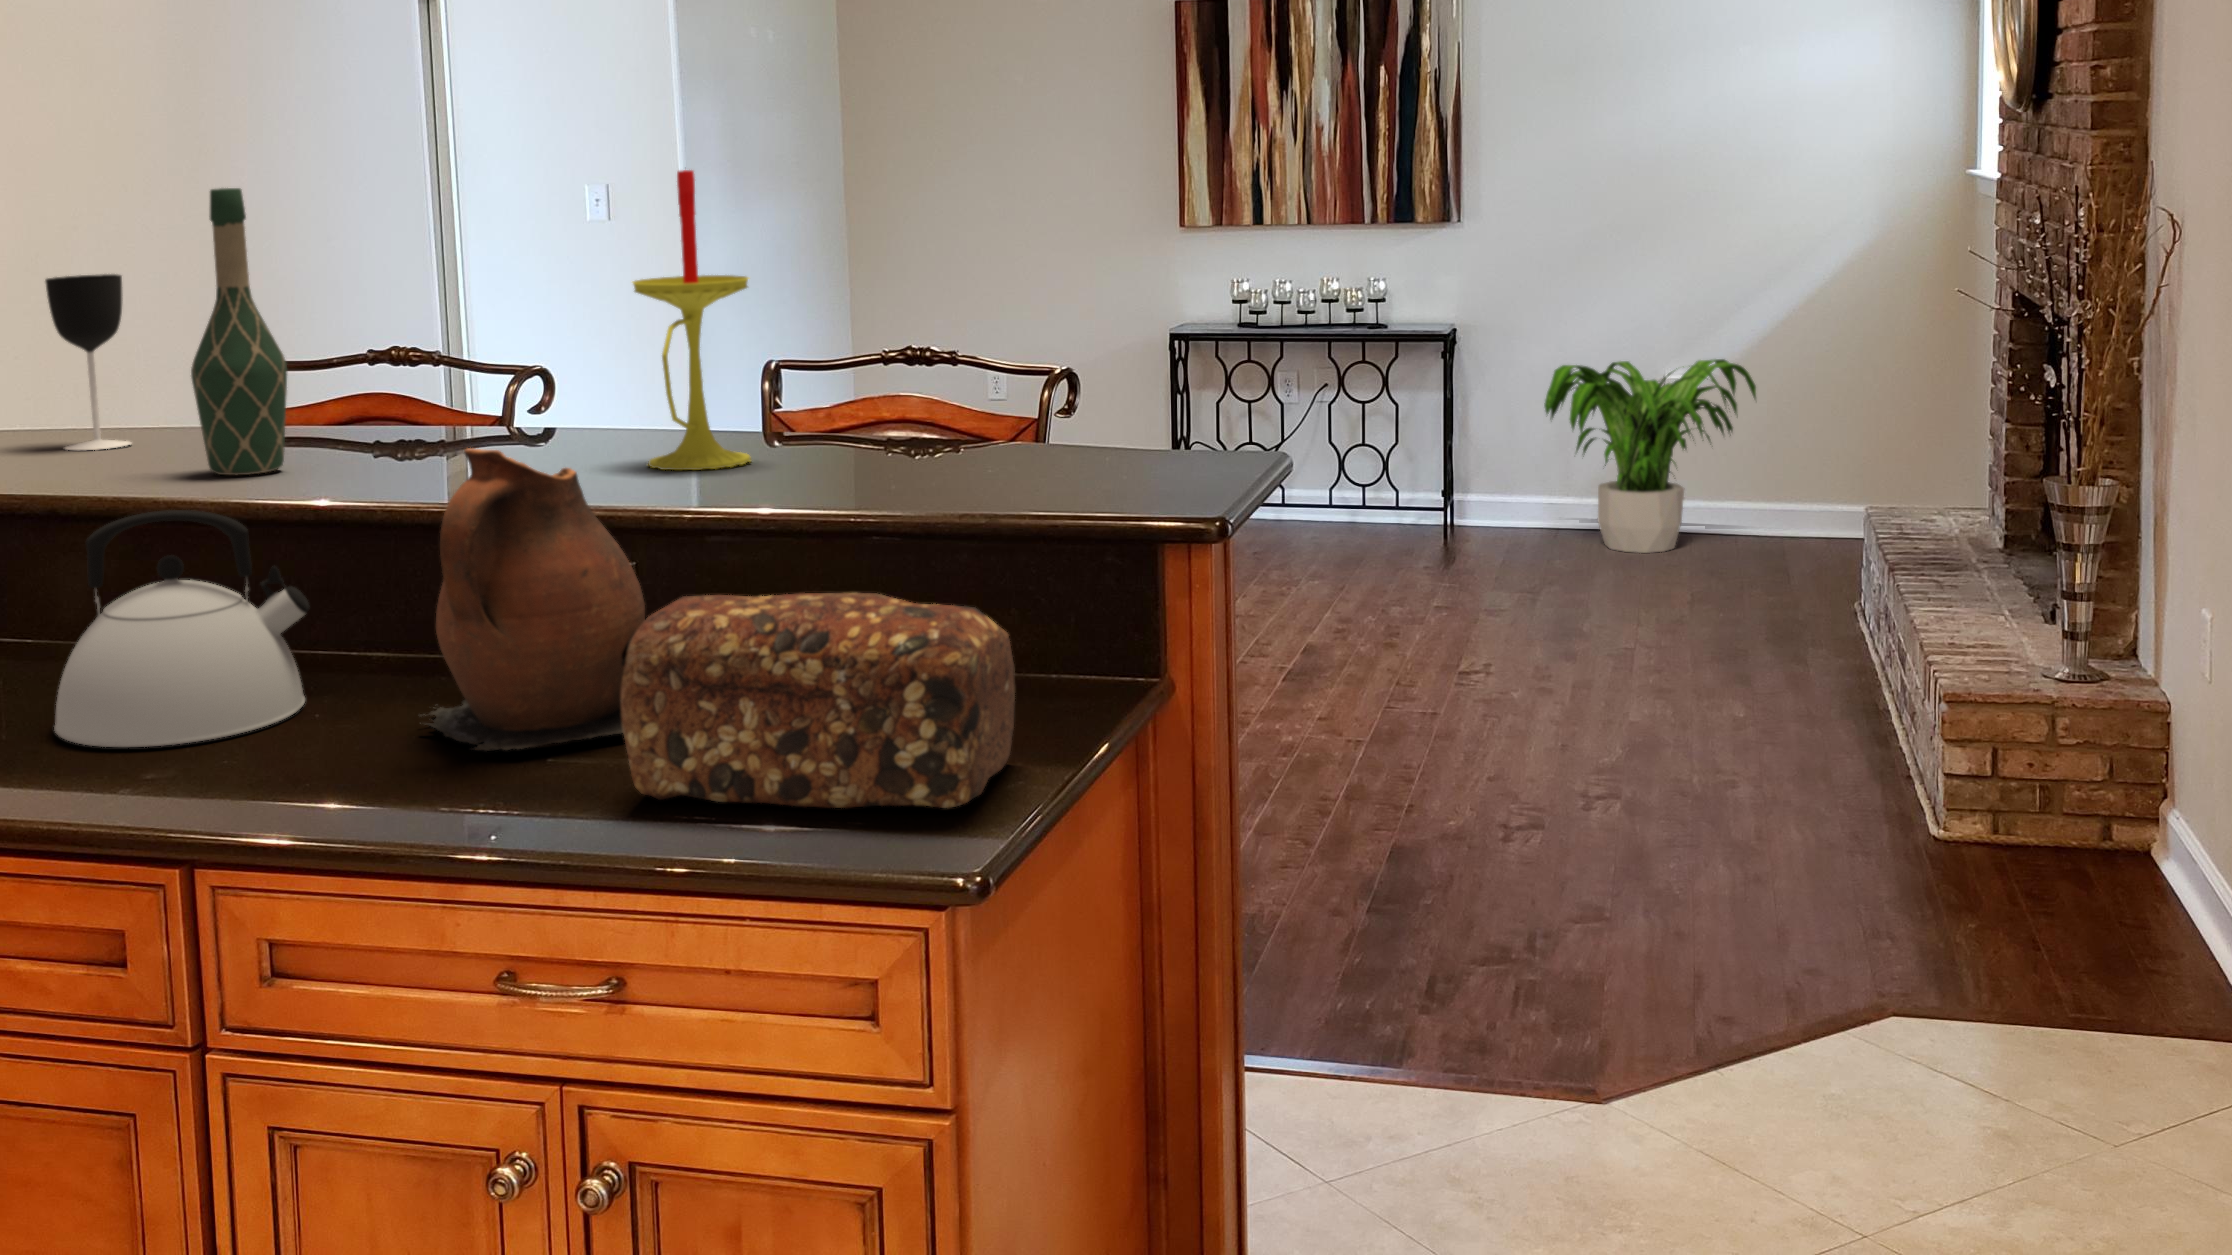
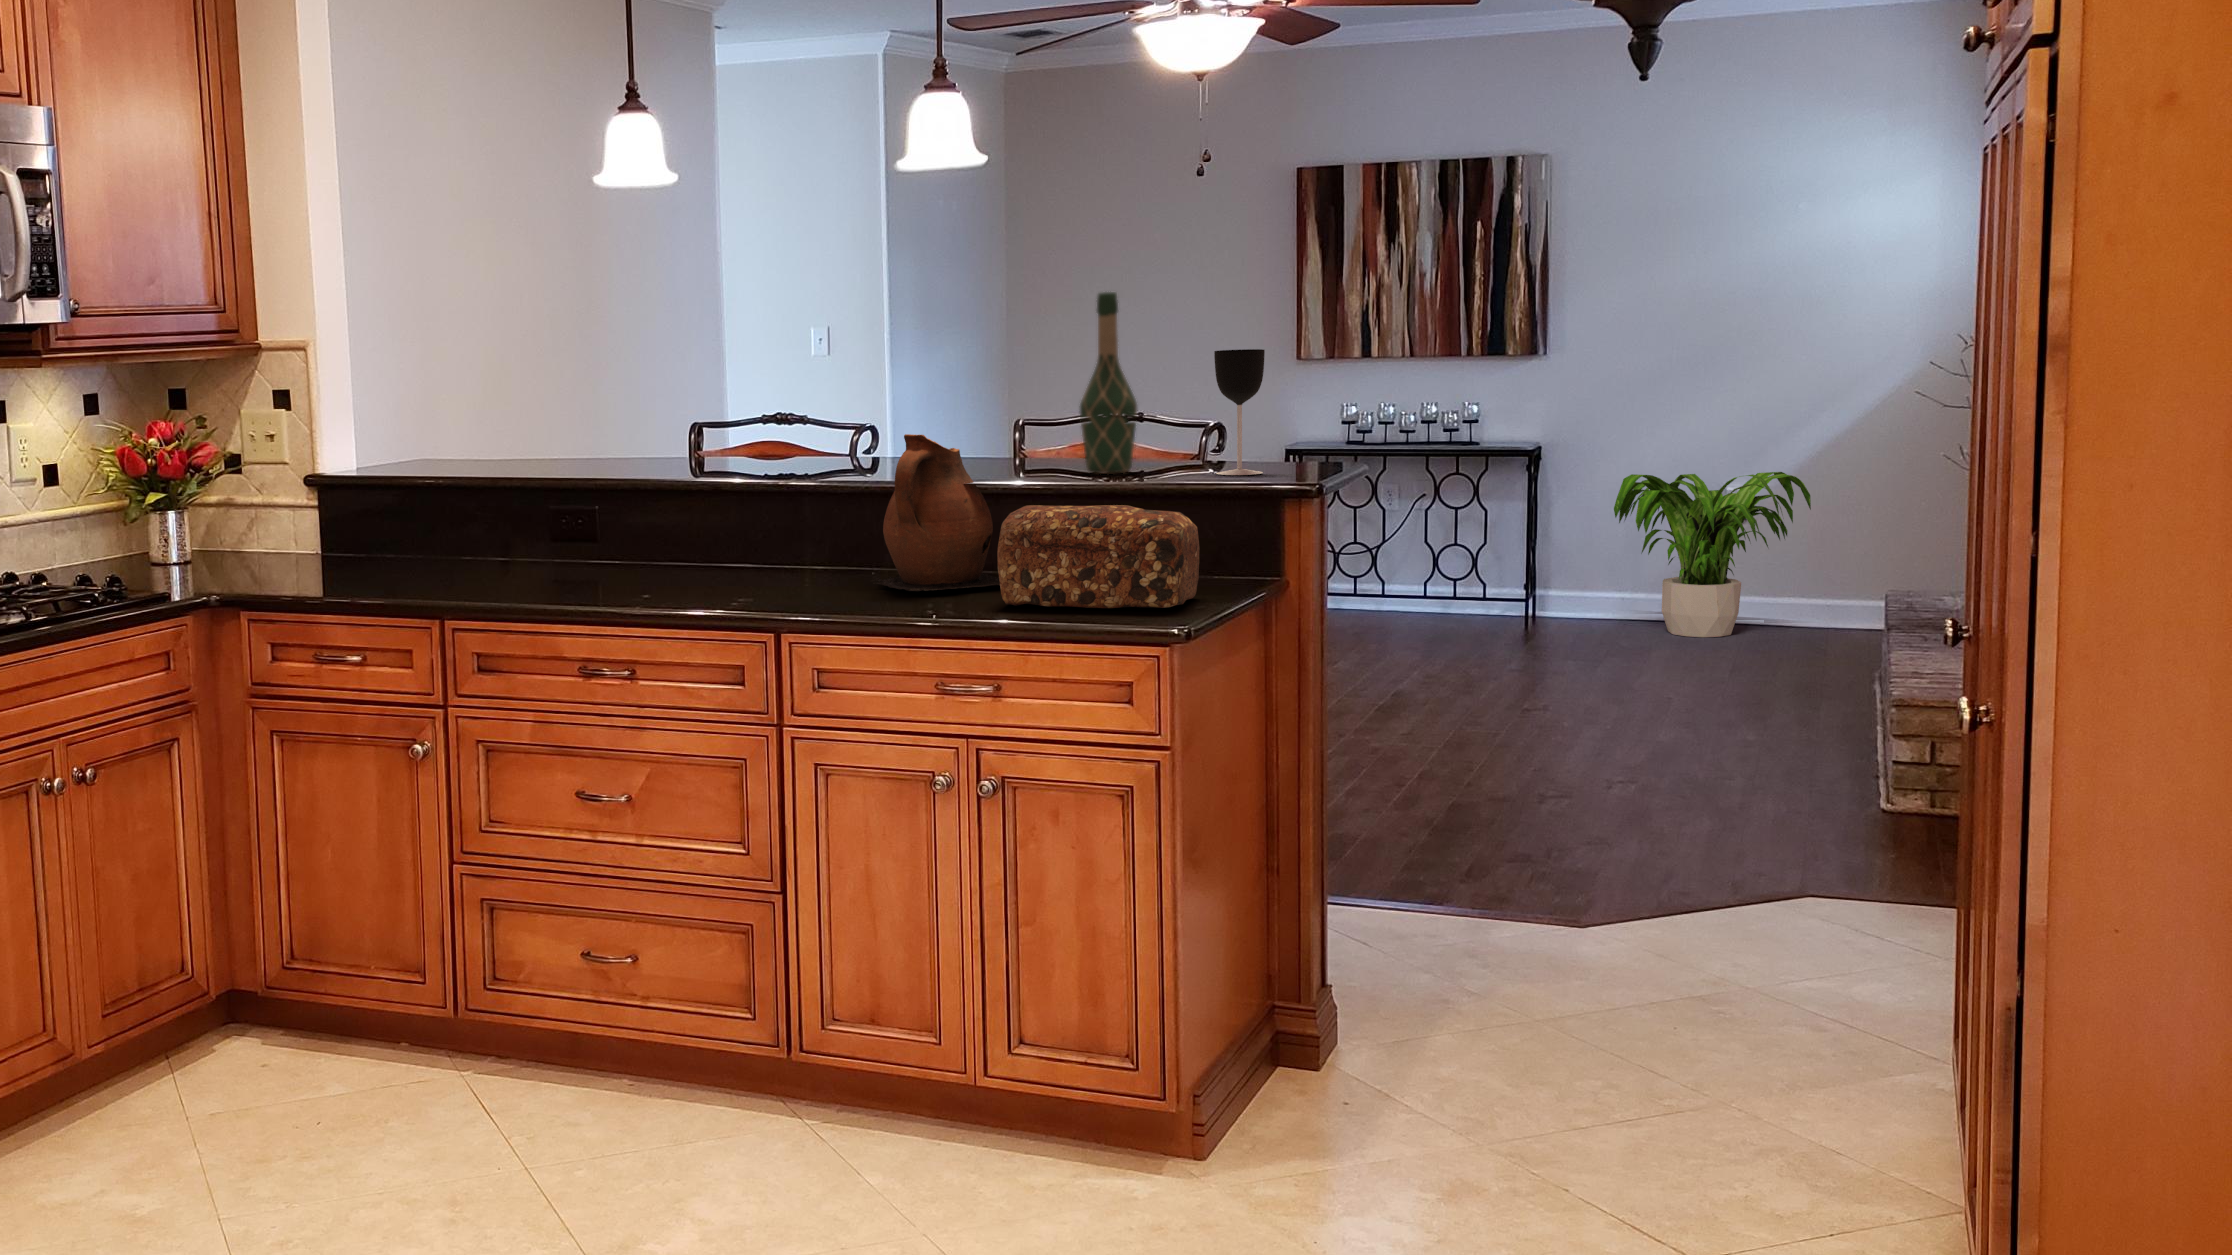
candle: present [633,170,751,470] -> none [963,287,1033,468]
wine bottle: present [191,188,287,475] -> present [1080,292,1137,474]
wine glass: present [45,274,131,450] -> present [1214,349,1265,475]
kettle: present [54,510,309,747] -> none [677,472,805,591]

